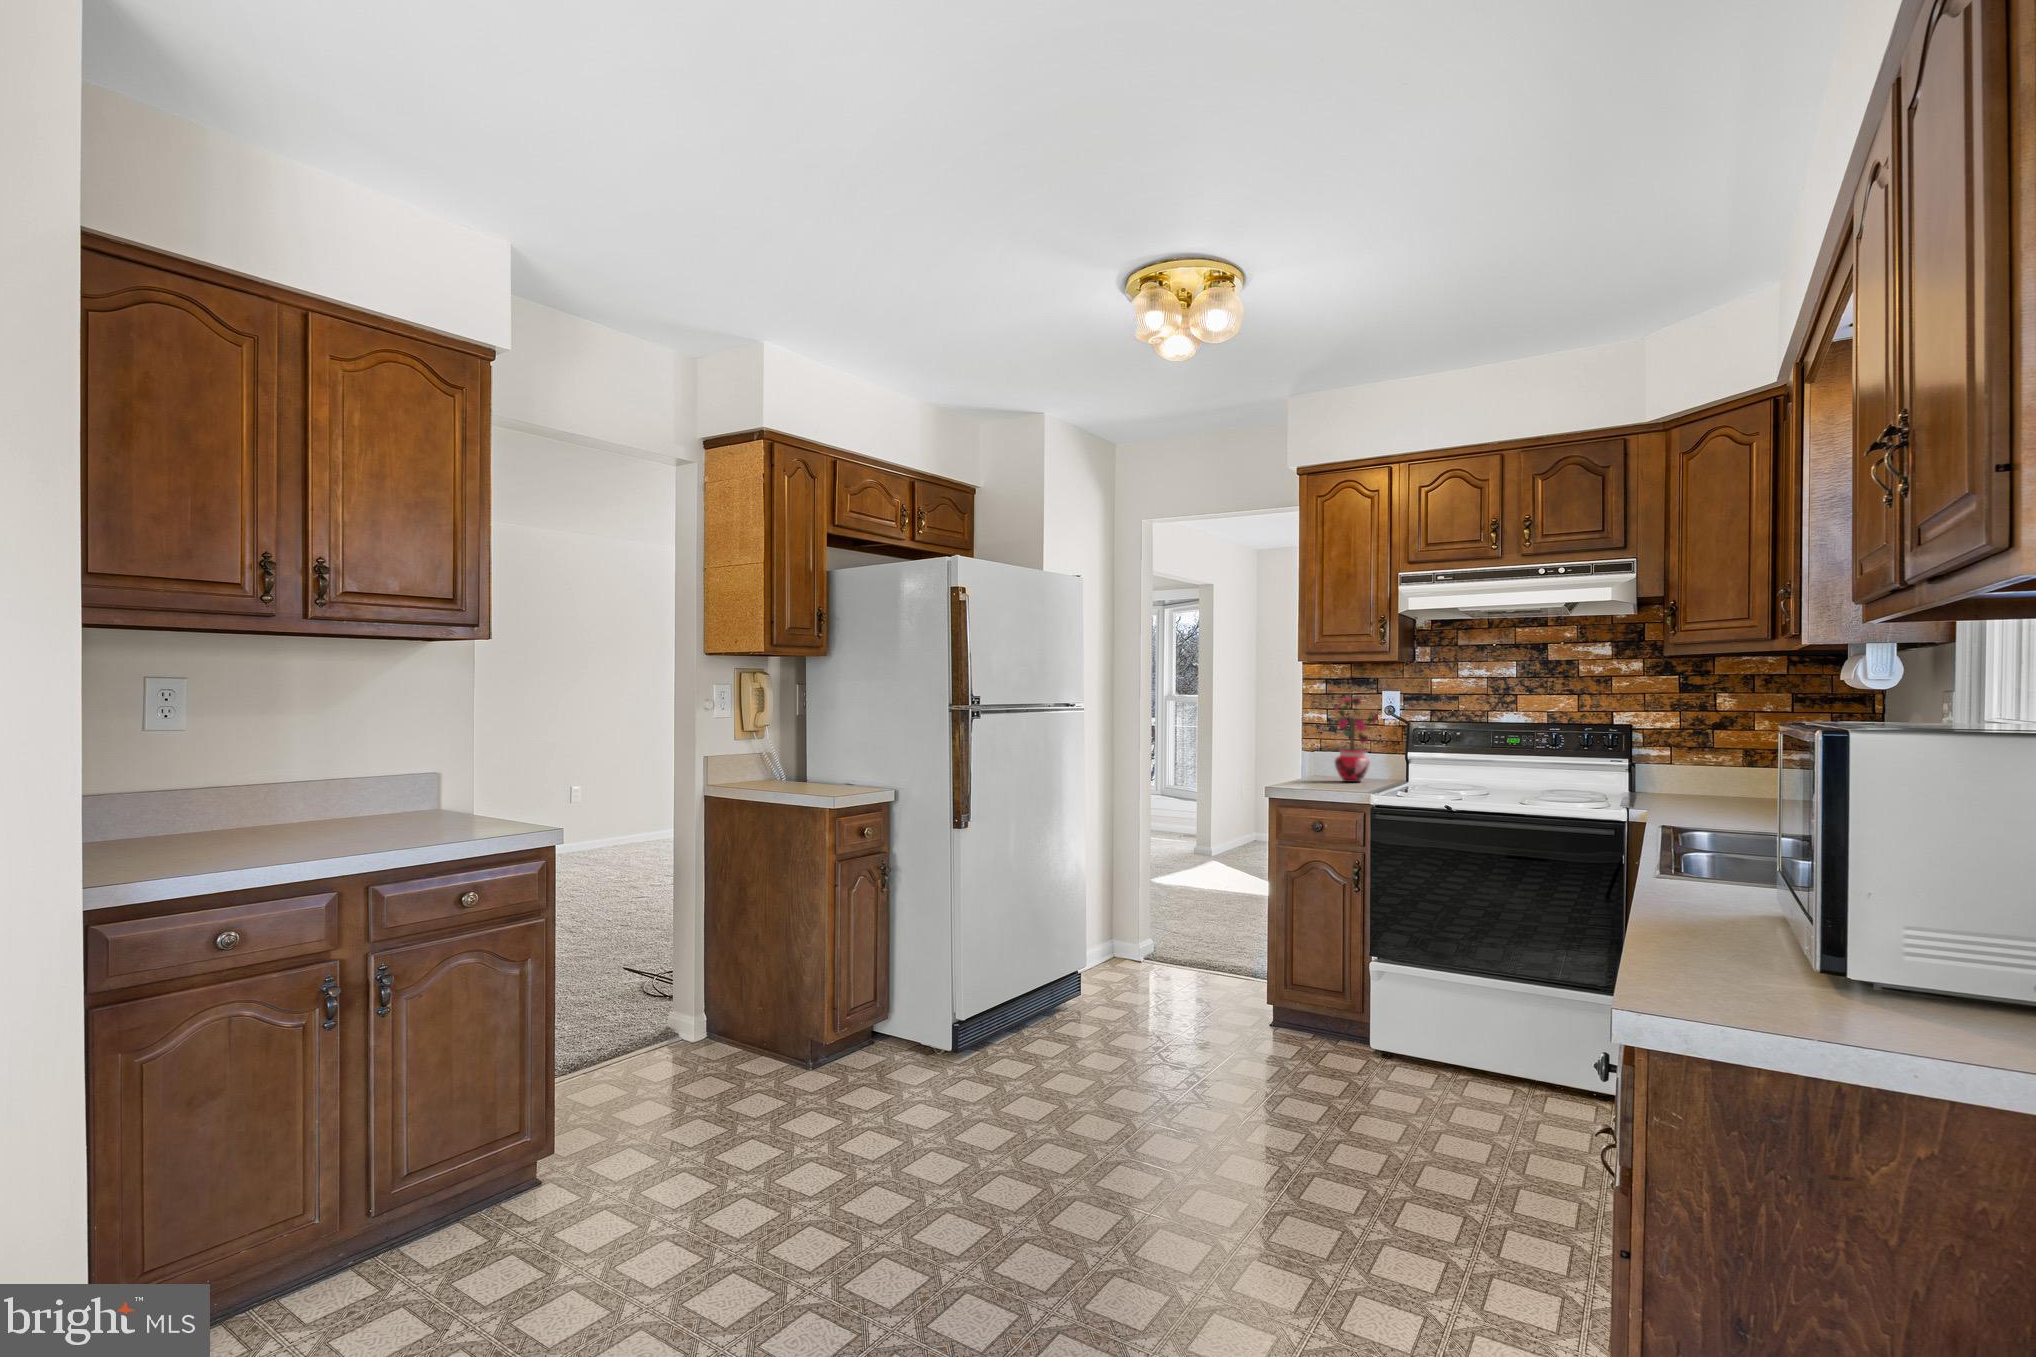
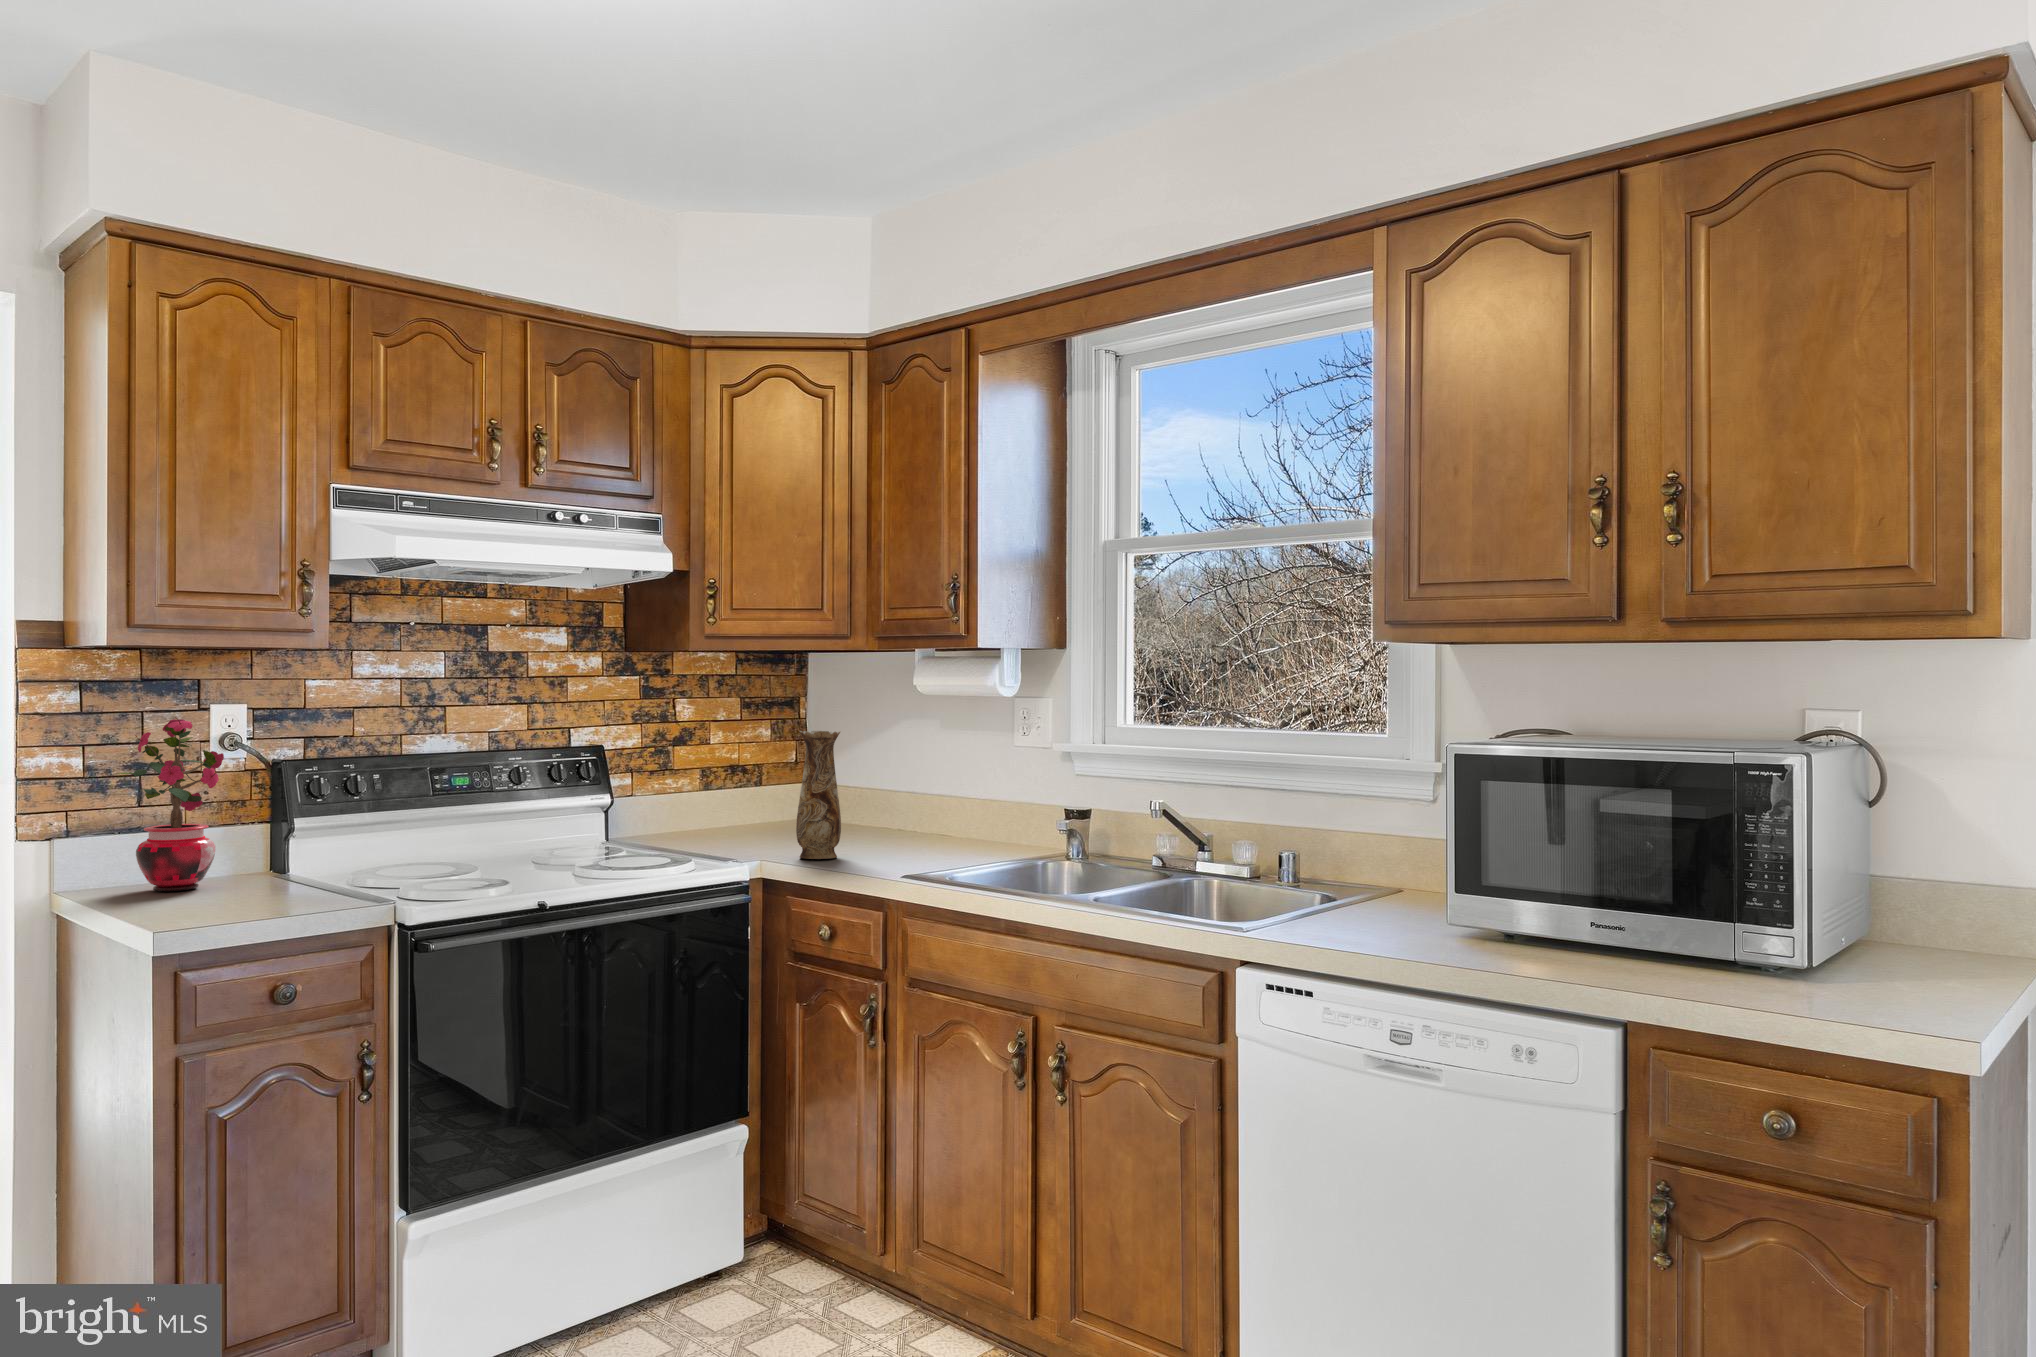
vase: none [1693,714,1736,816] -> present [796,731,841,859]

